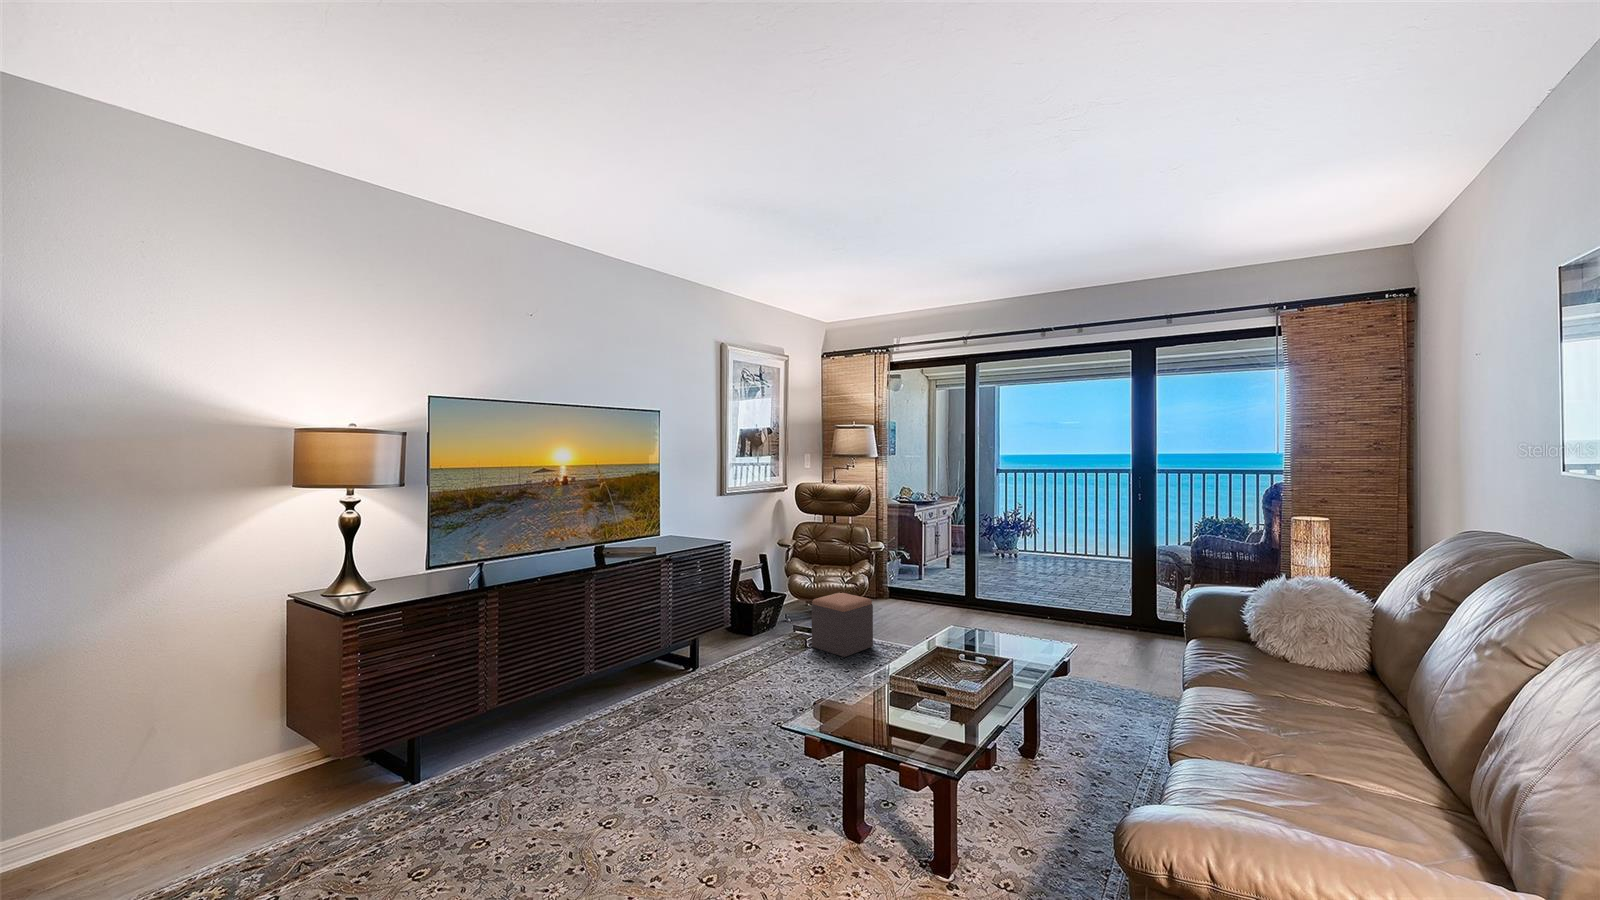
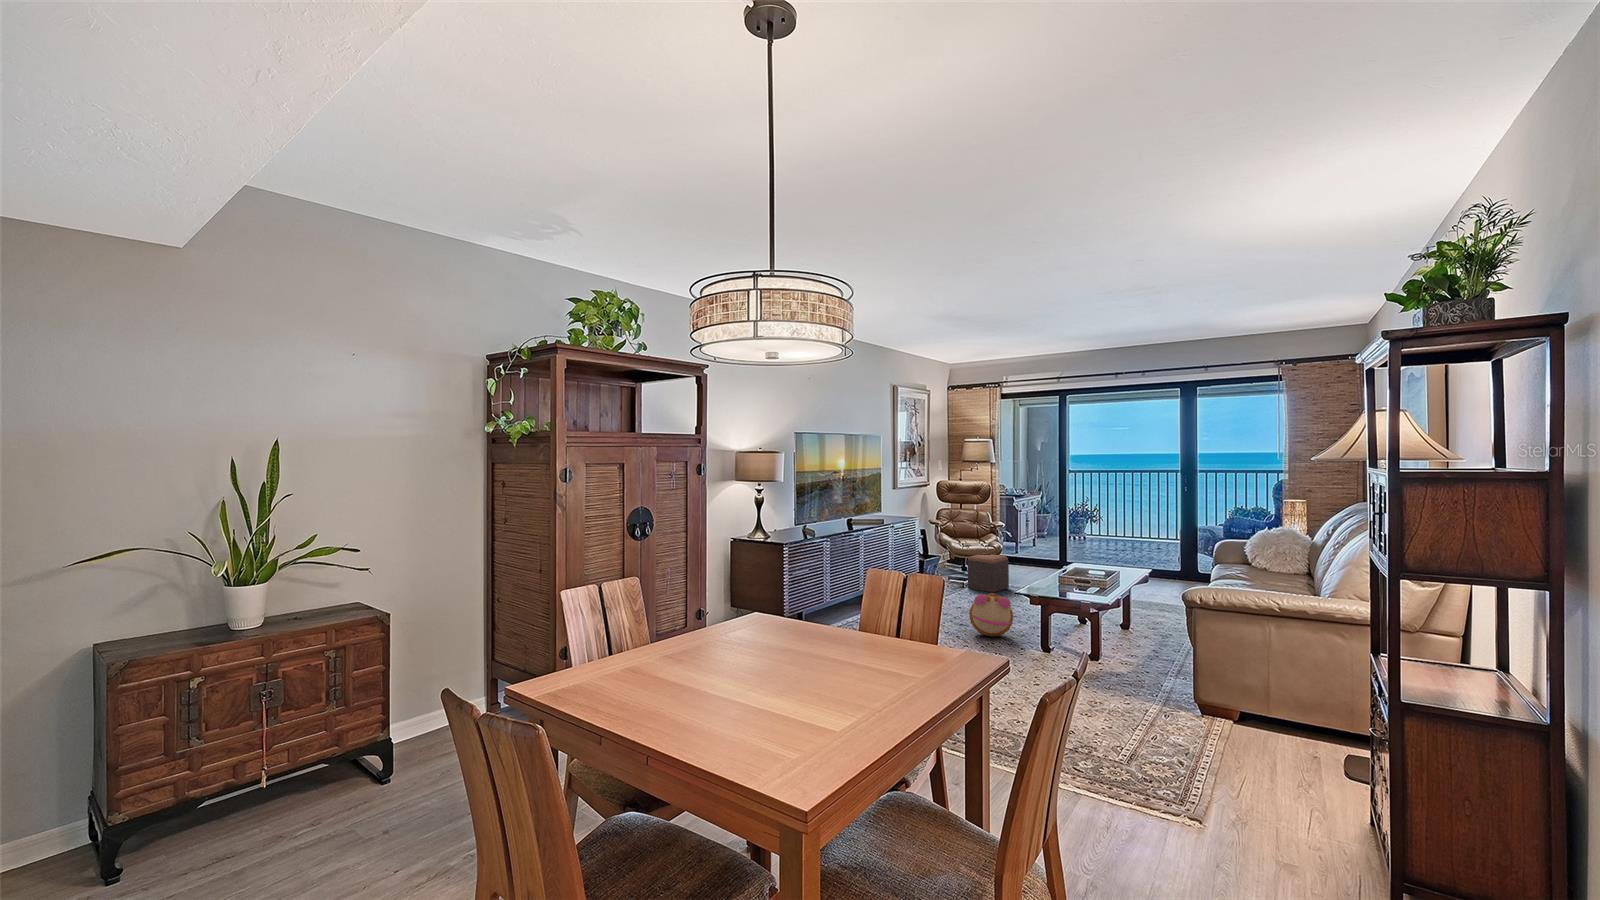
plush toy: none [725,705,813,796] -> present [969,593,1013,637]

